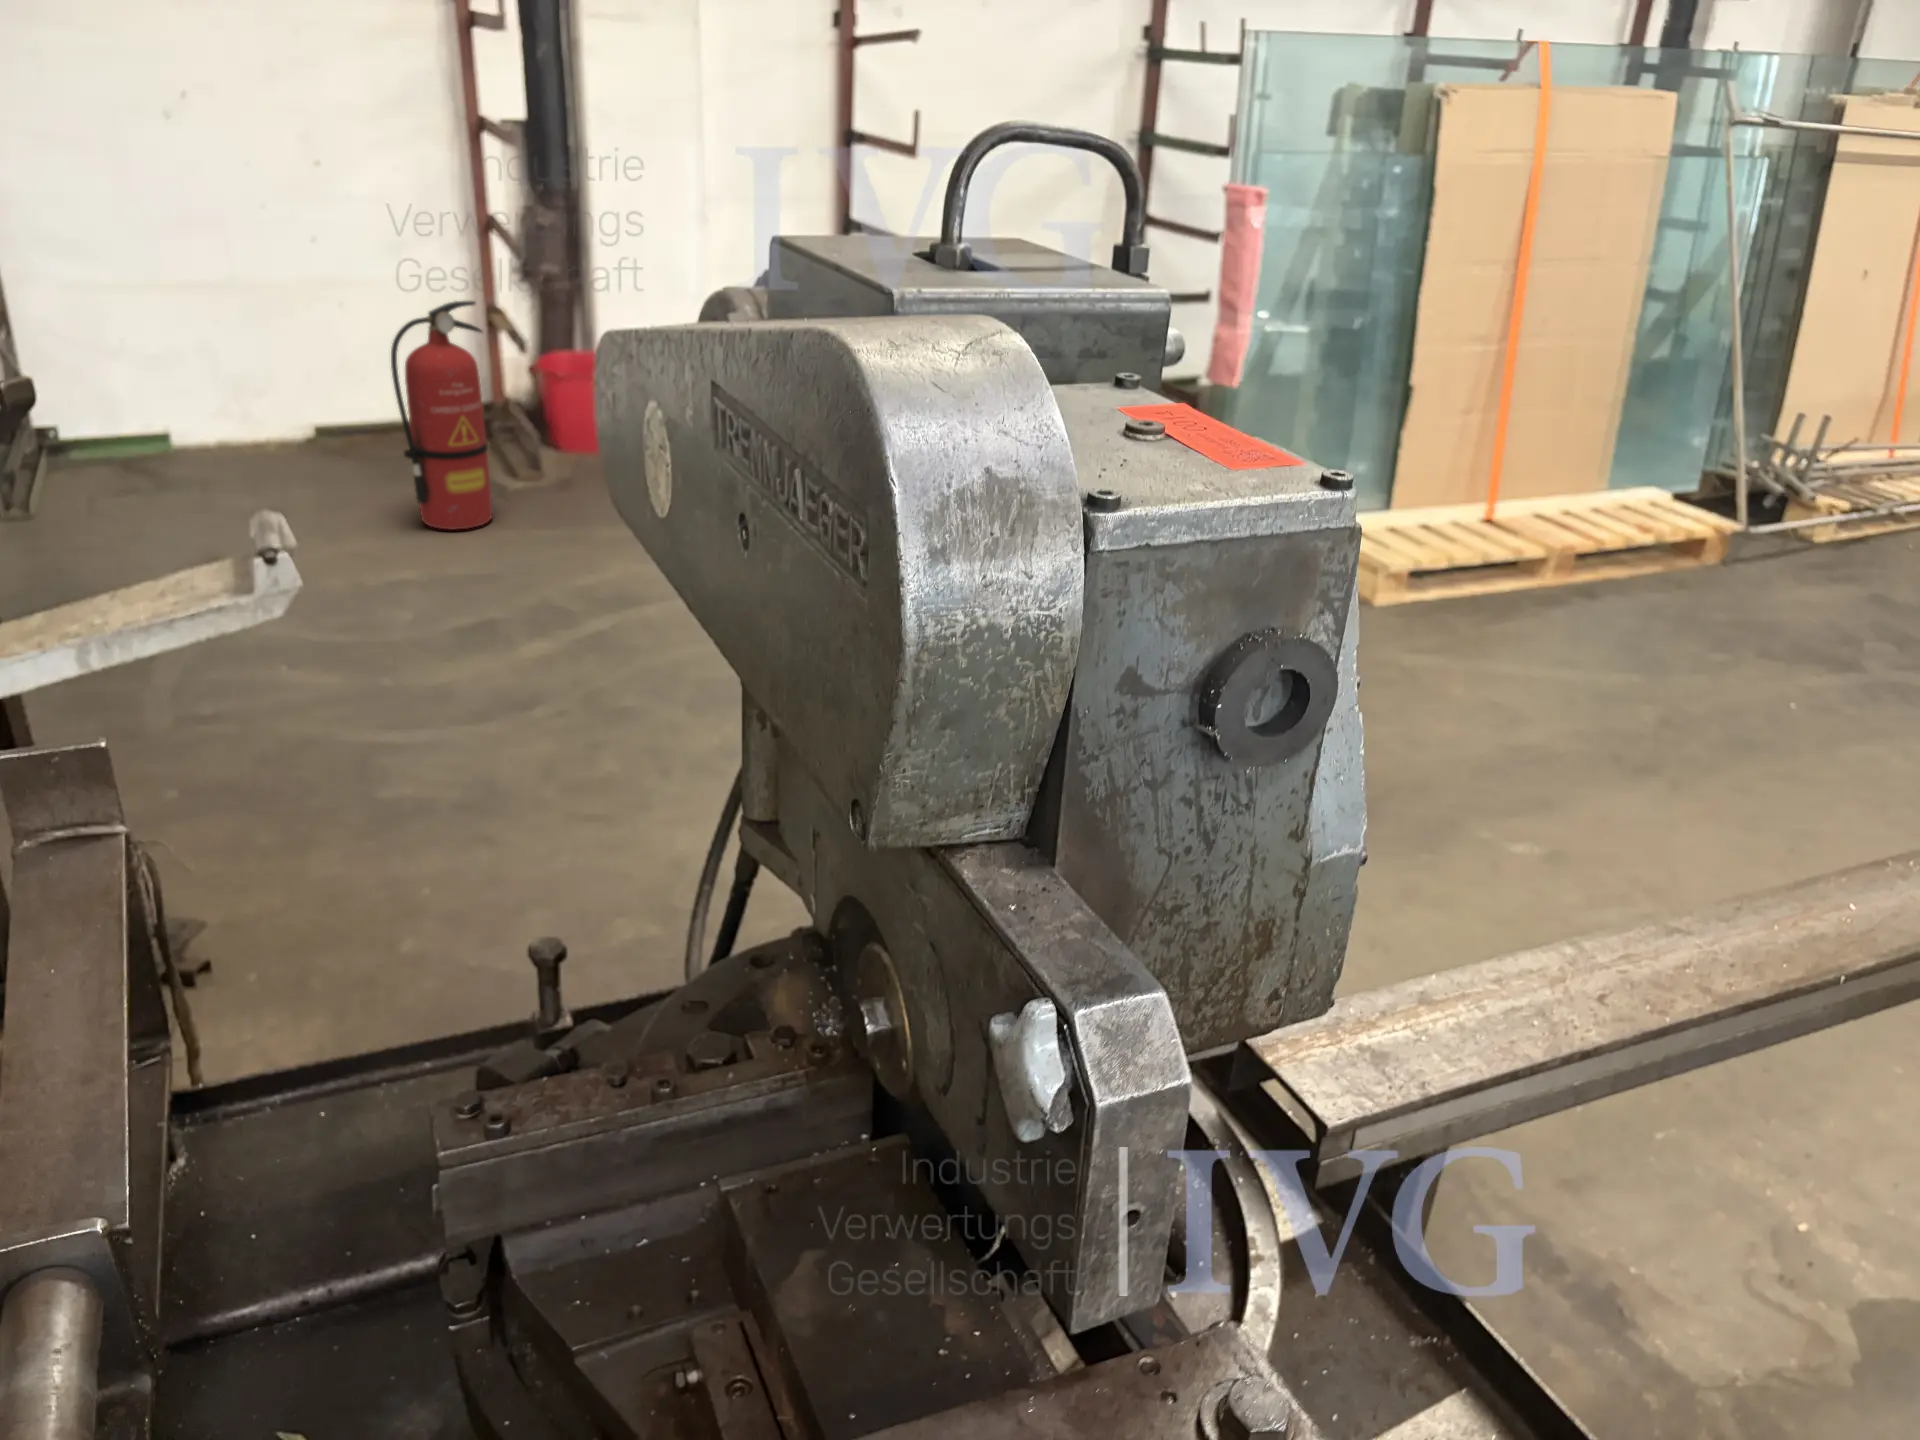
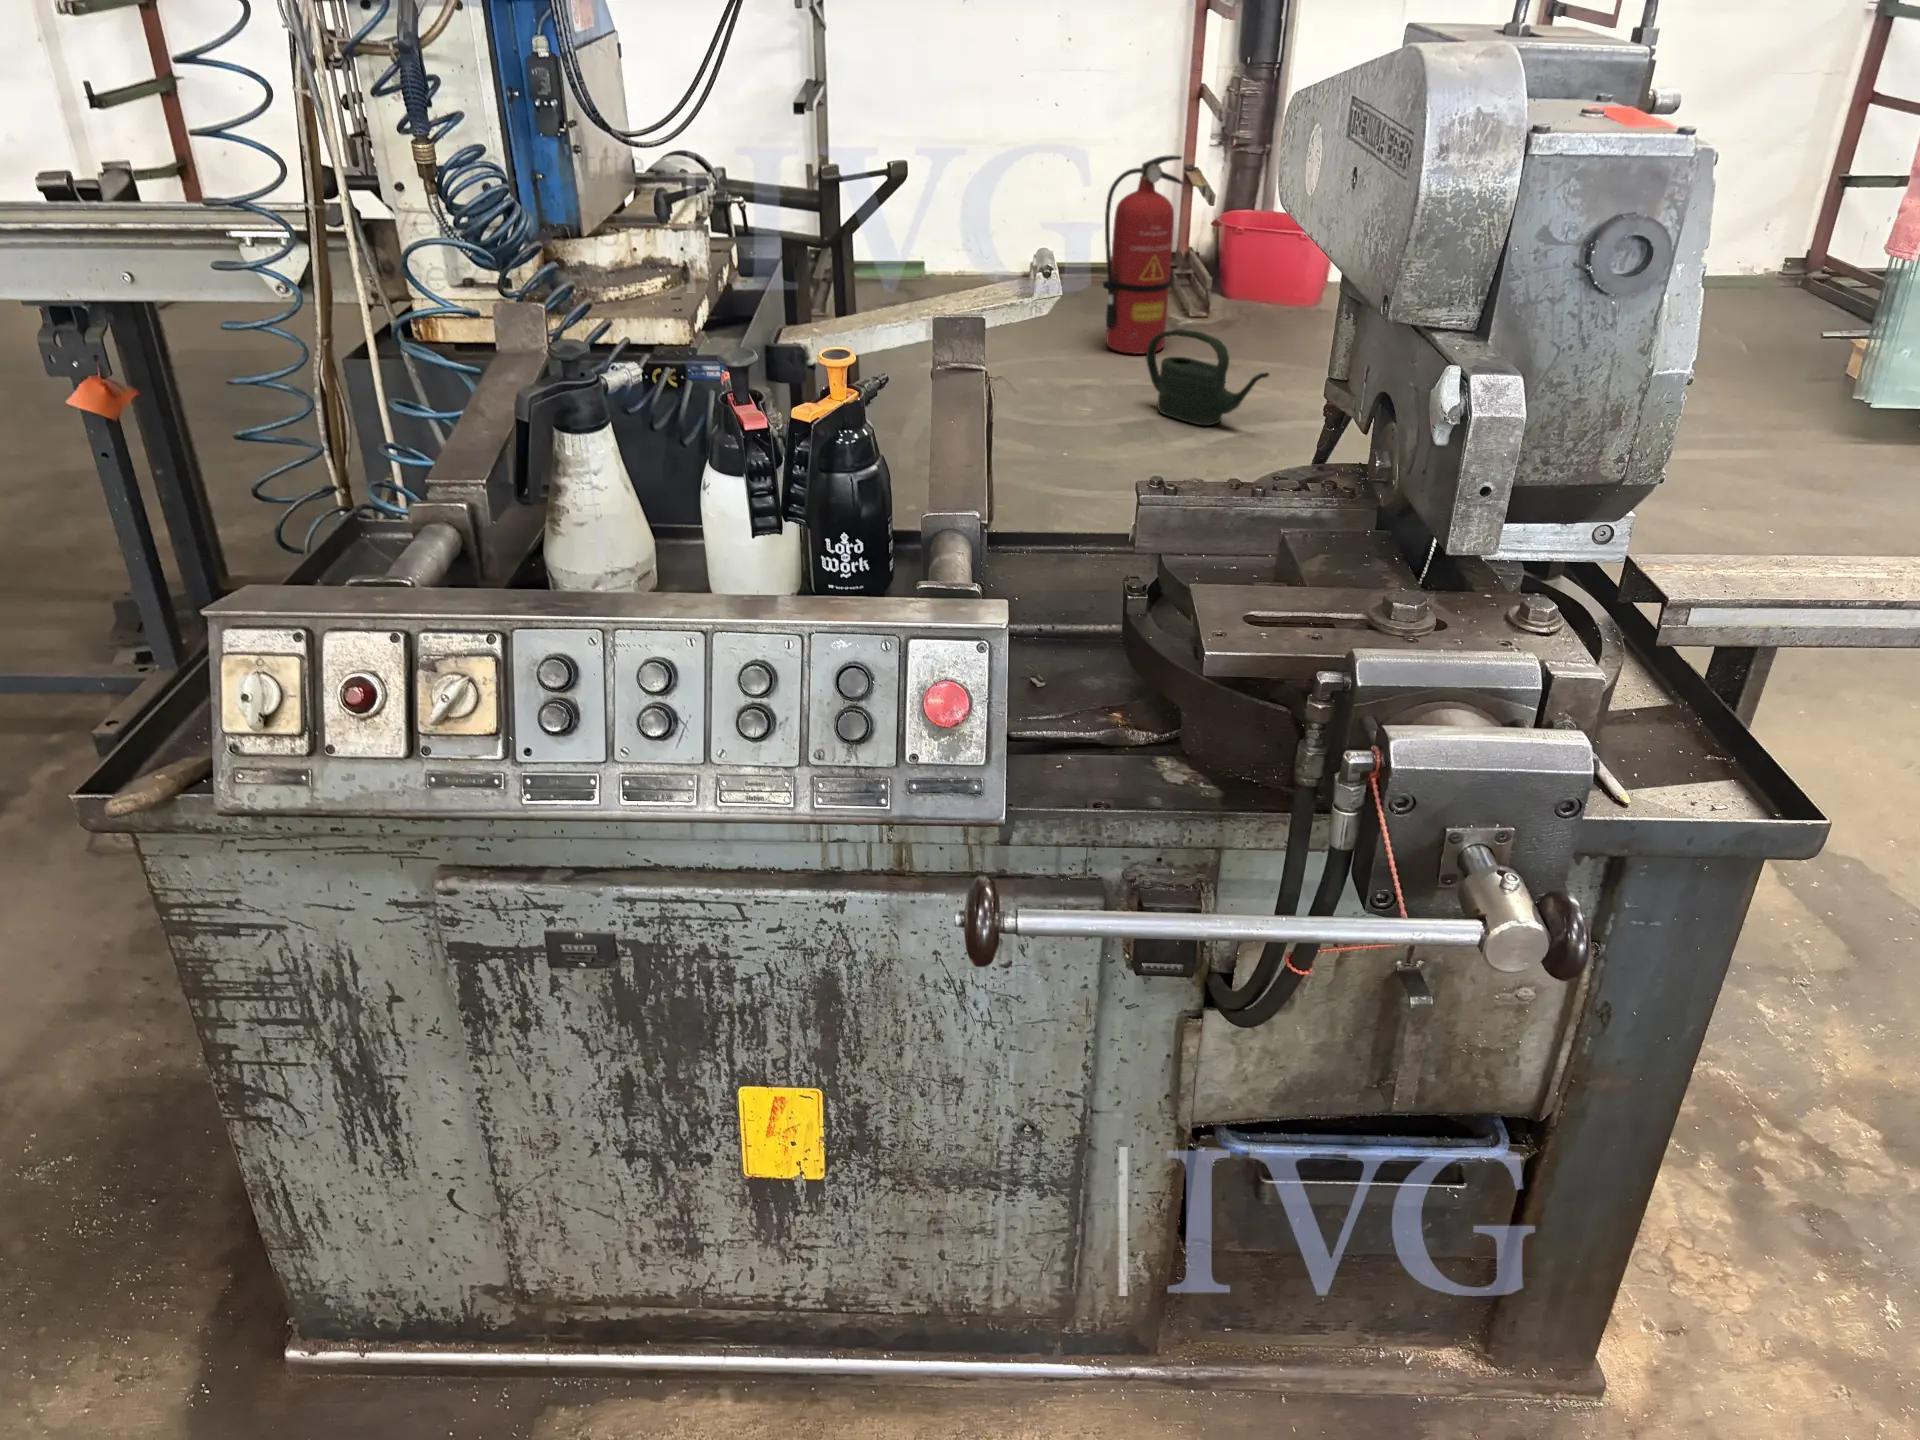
watering can: none [471,508,623,617] -> present [1146,329,1269,425]

